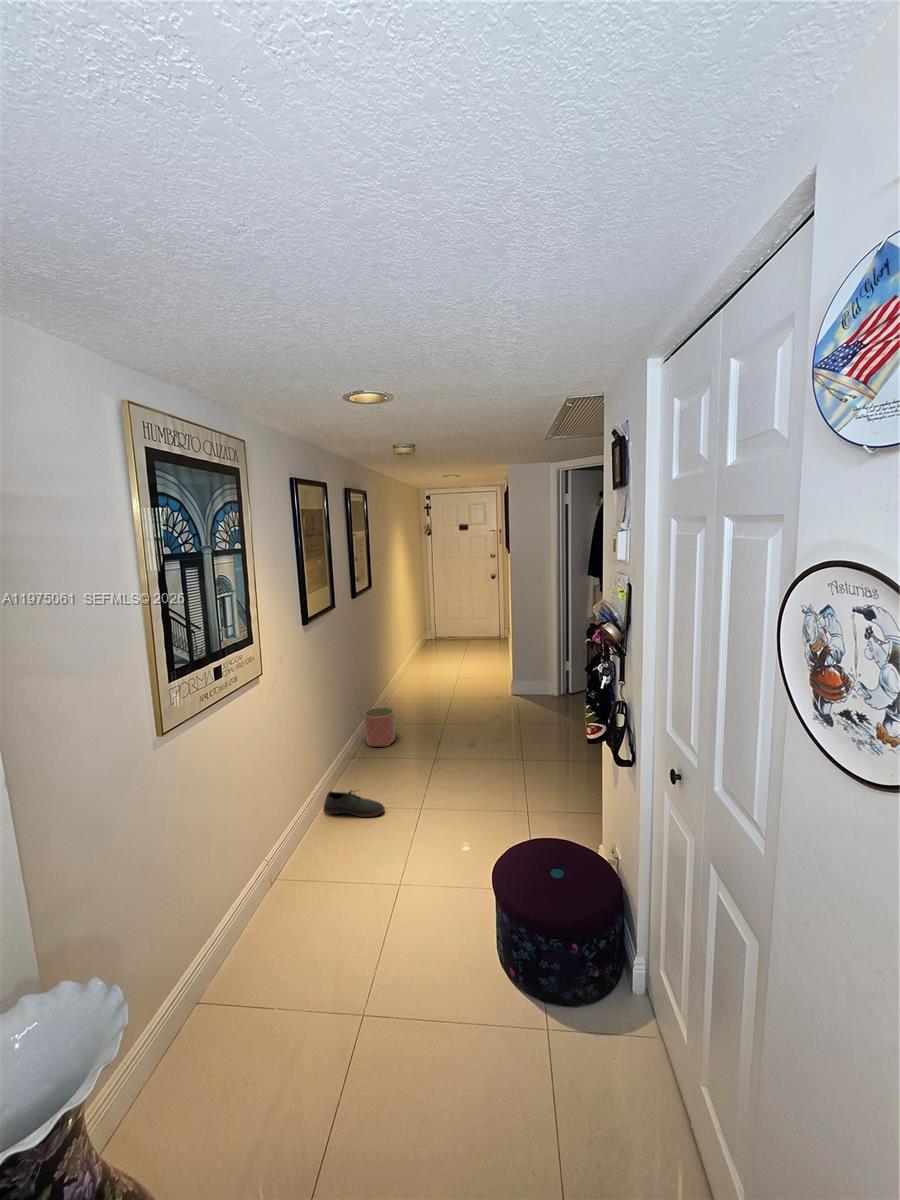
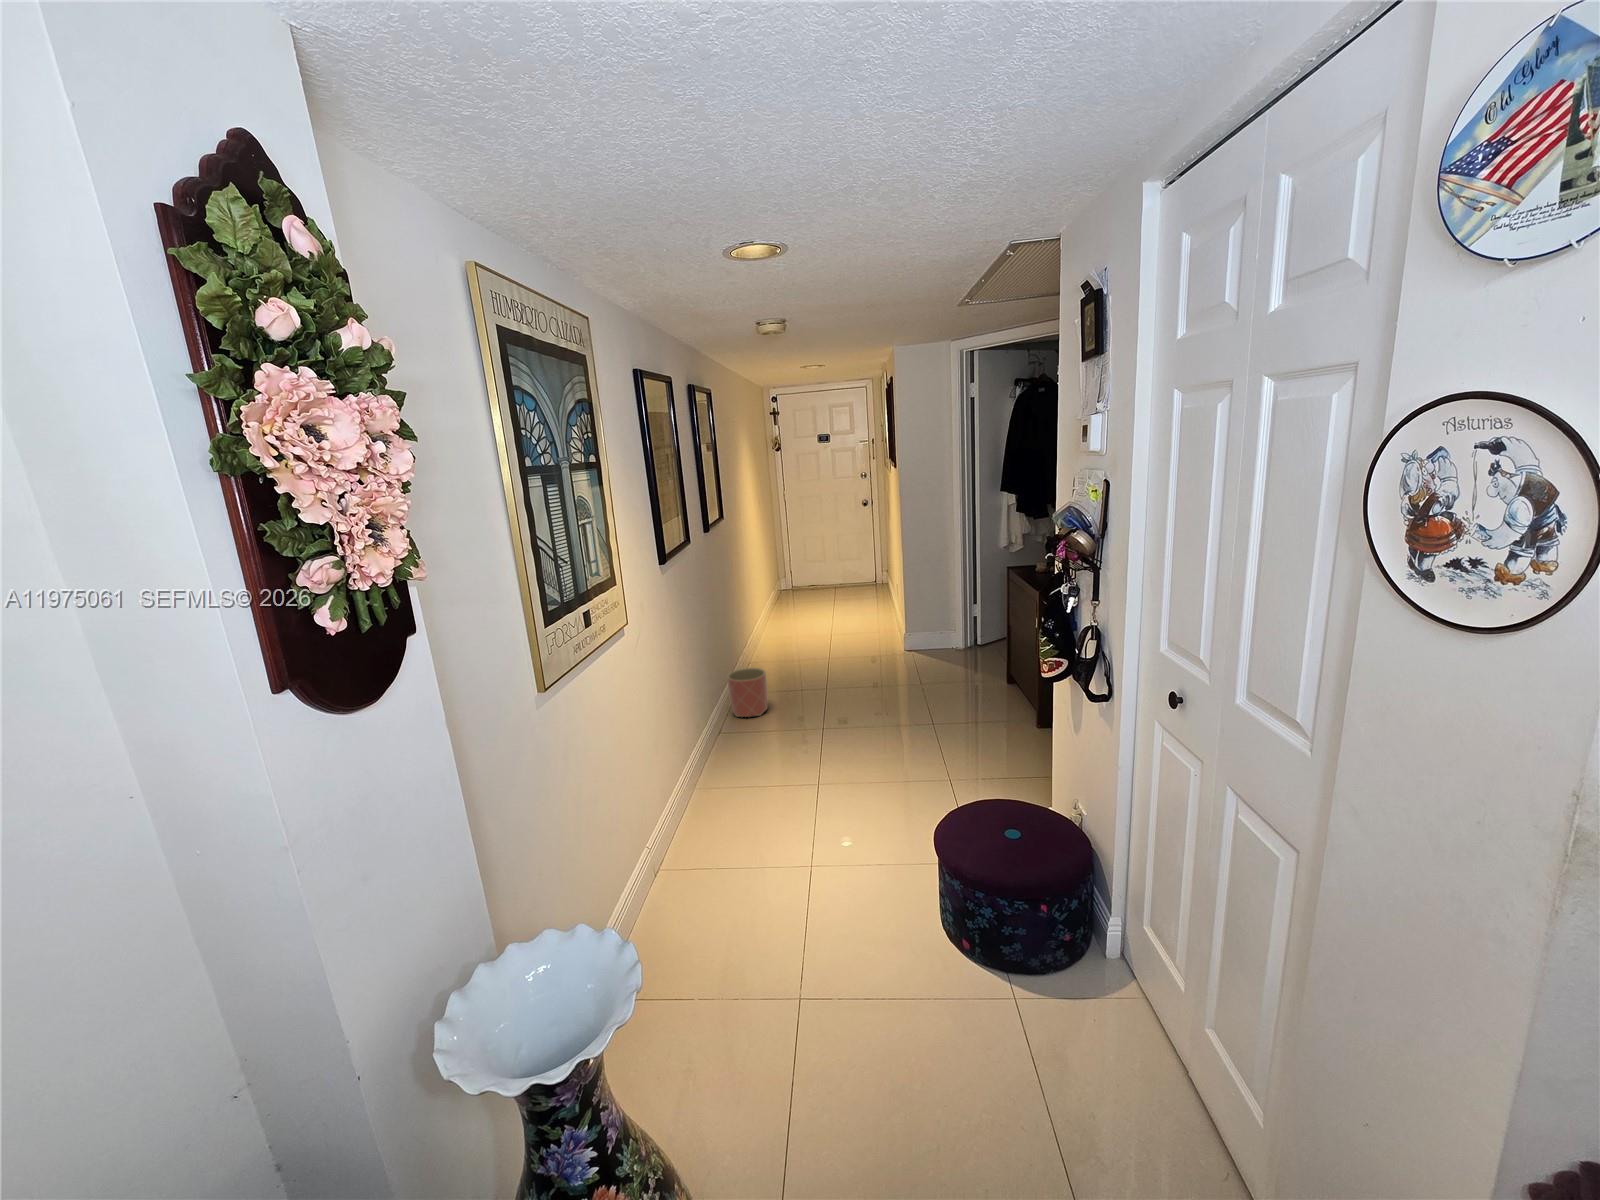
shoe: present [323,790,385,817] -> none [698,765,774,796]

